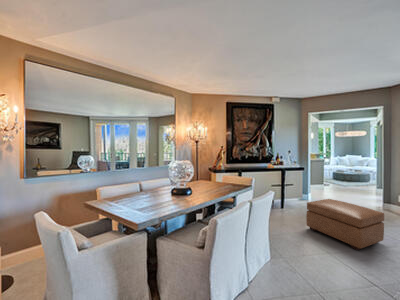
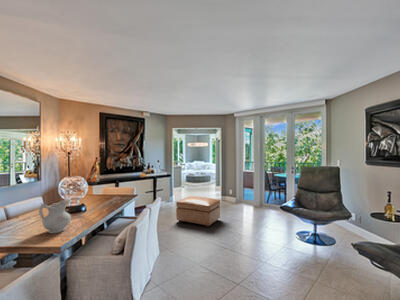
ceramic pitcher: none [132,183,161,215] -> present [39,200,71,233]

